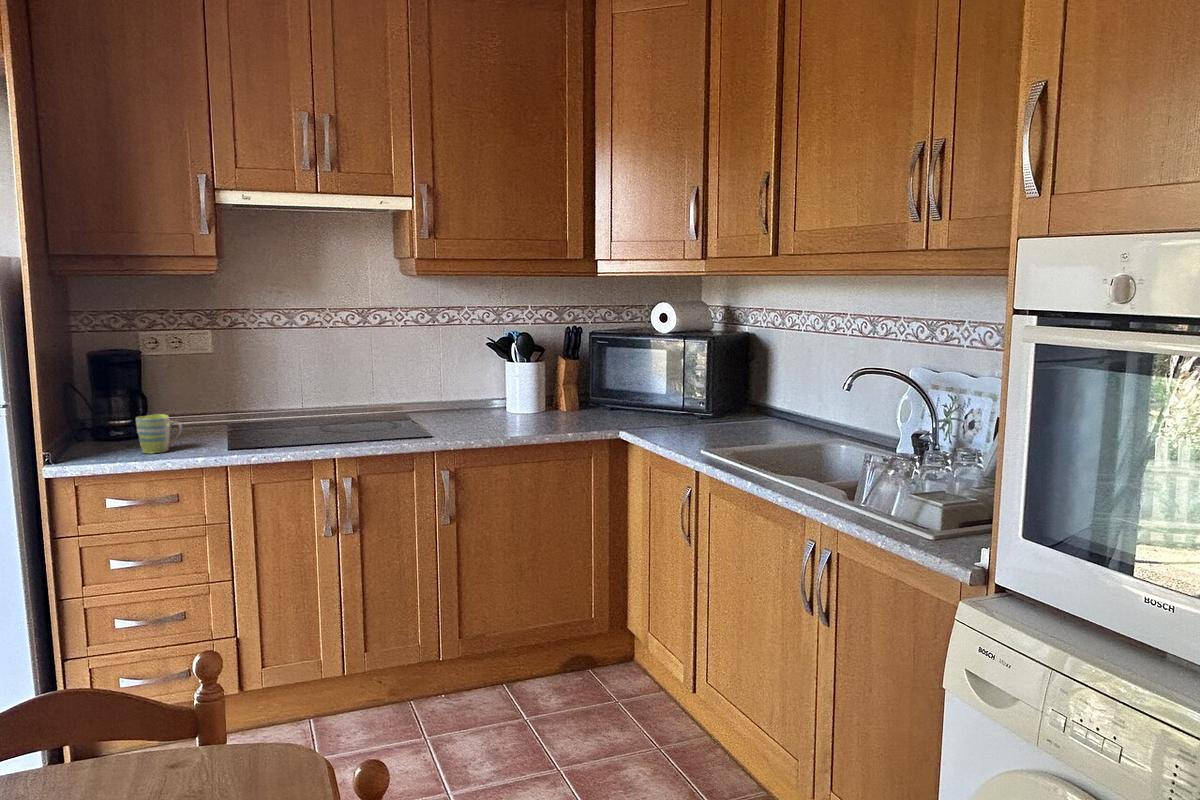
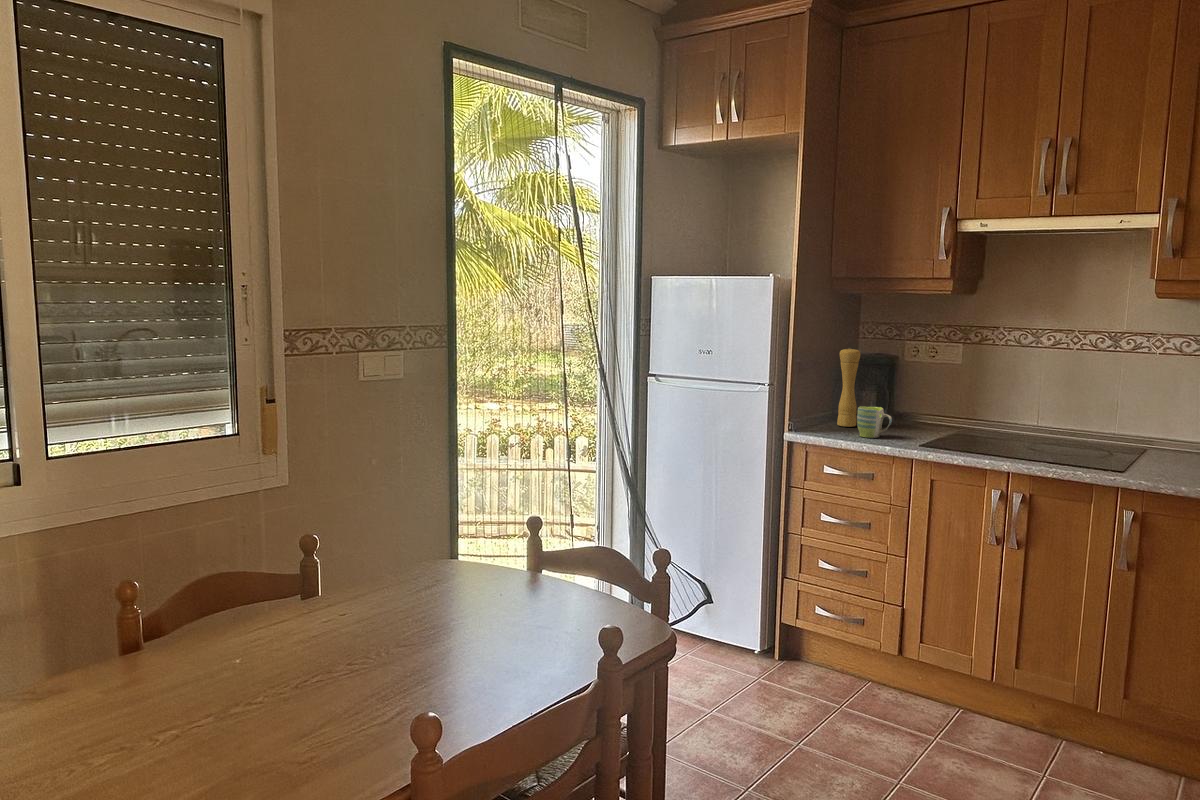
pepper mill: none [80,346,117,446] -> present [837,348,861,427]

